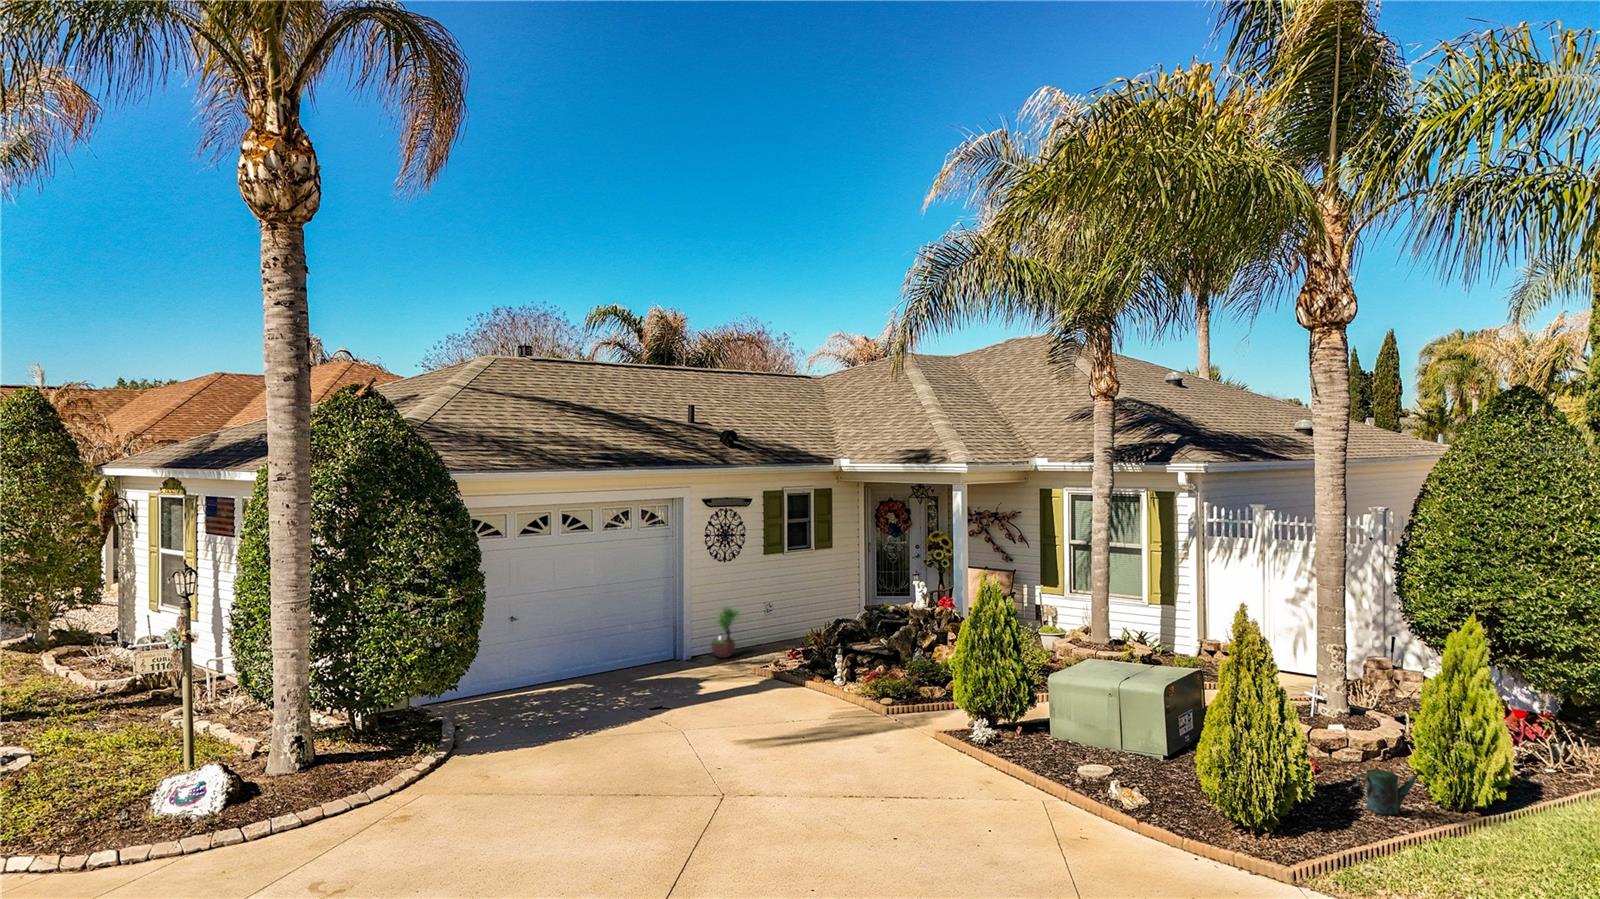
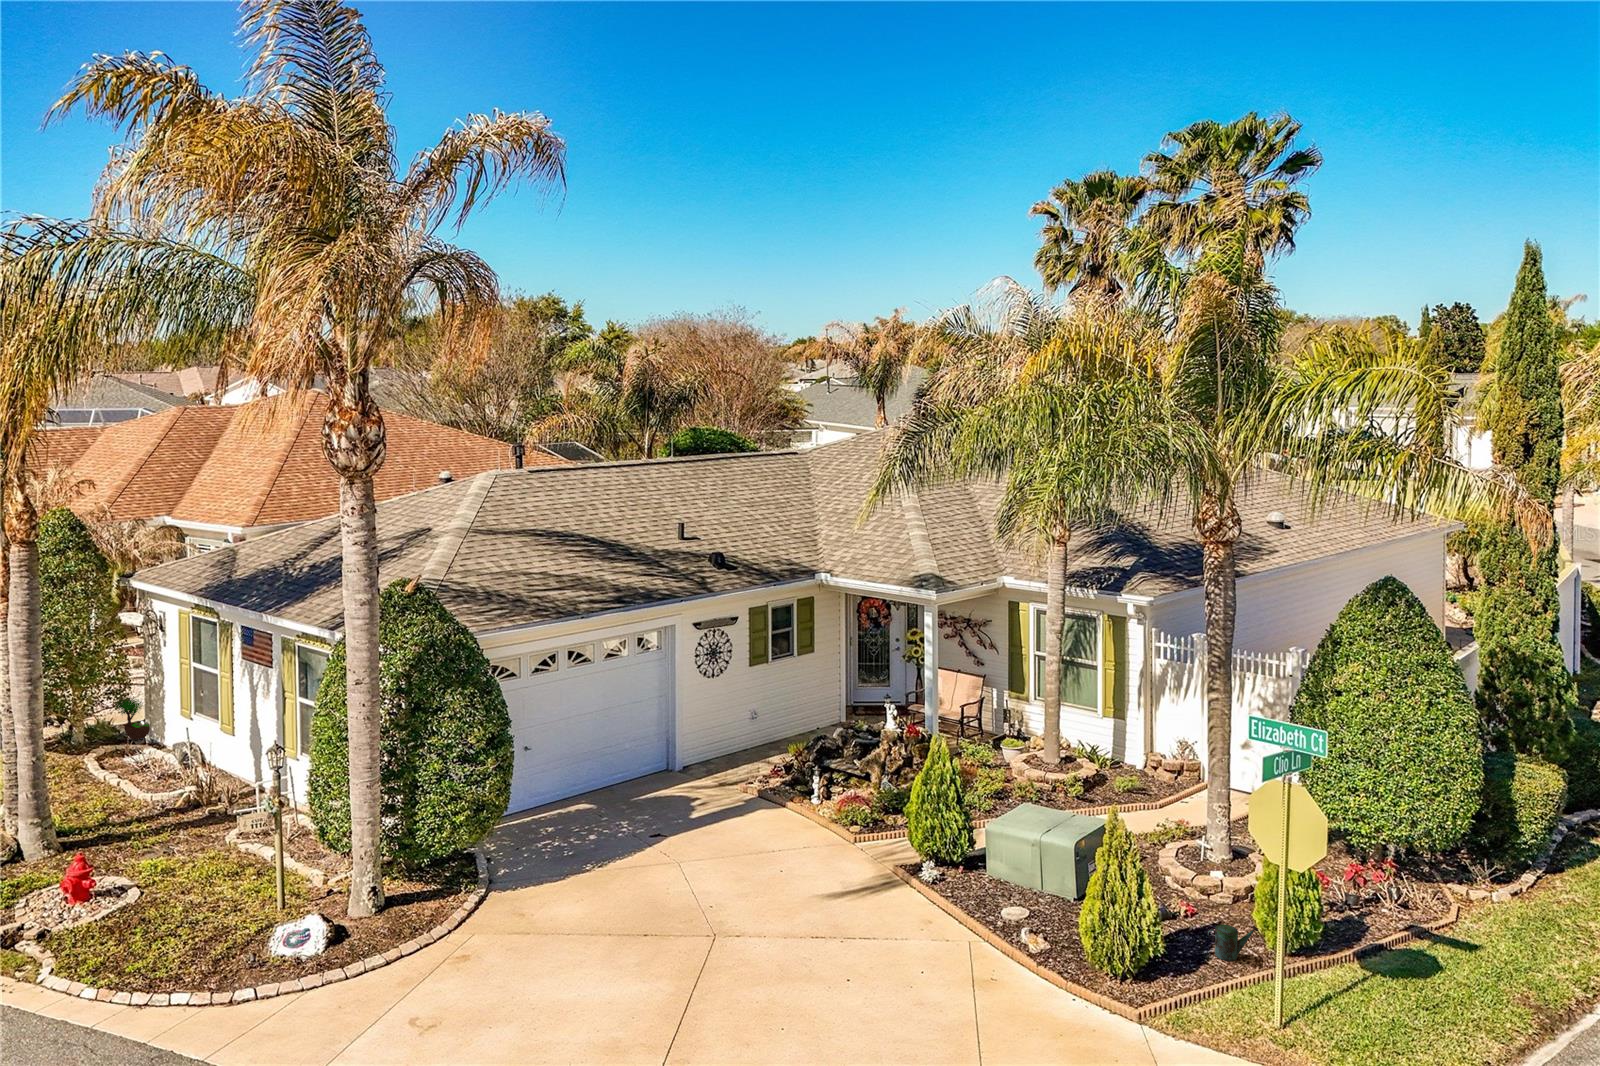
potted tree: present [711,608,739,658] -> present [115,698,150,739]

